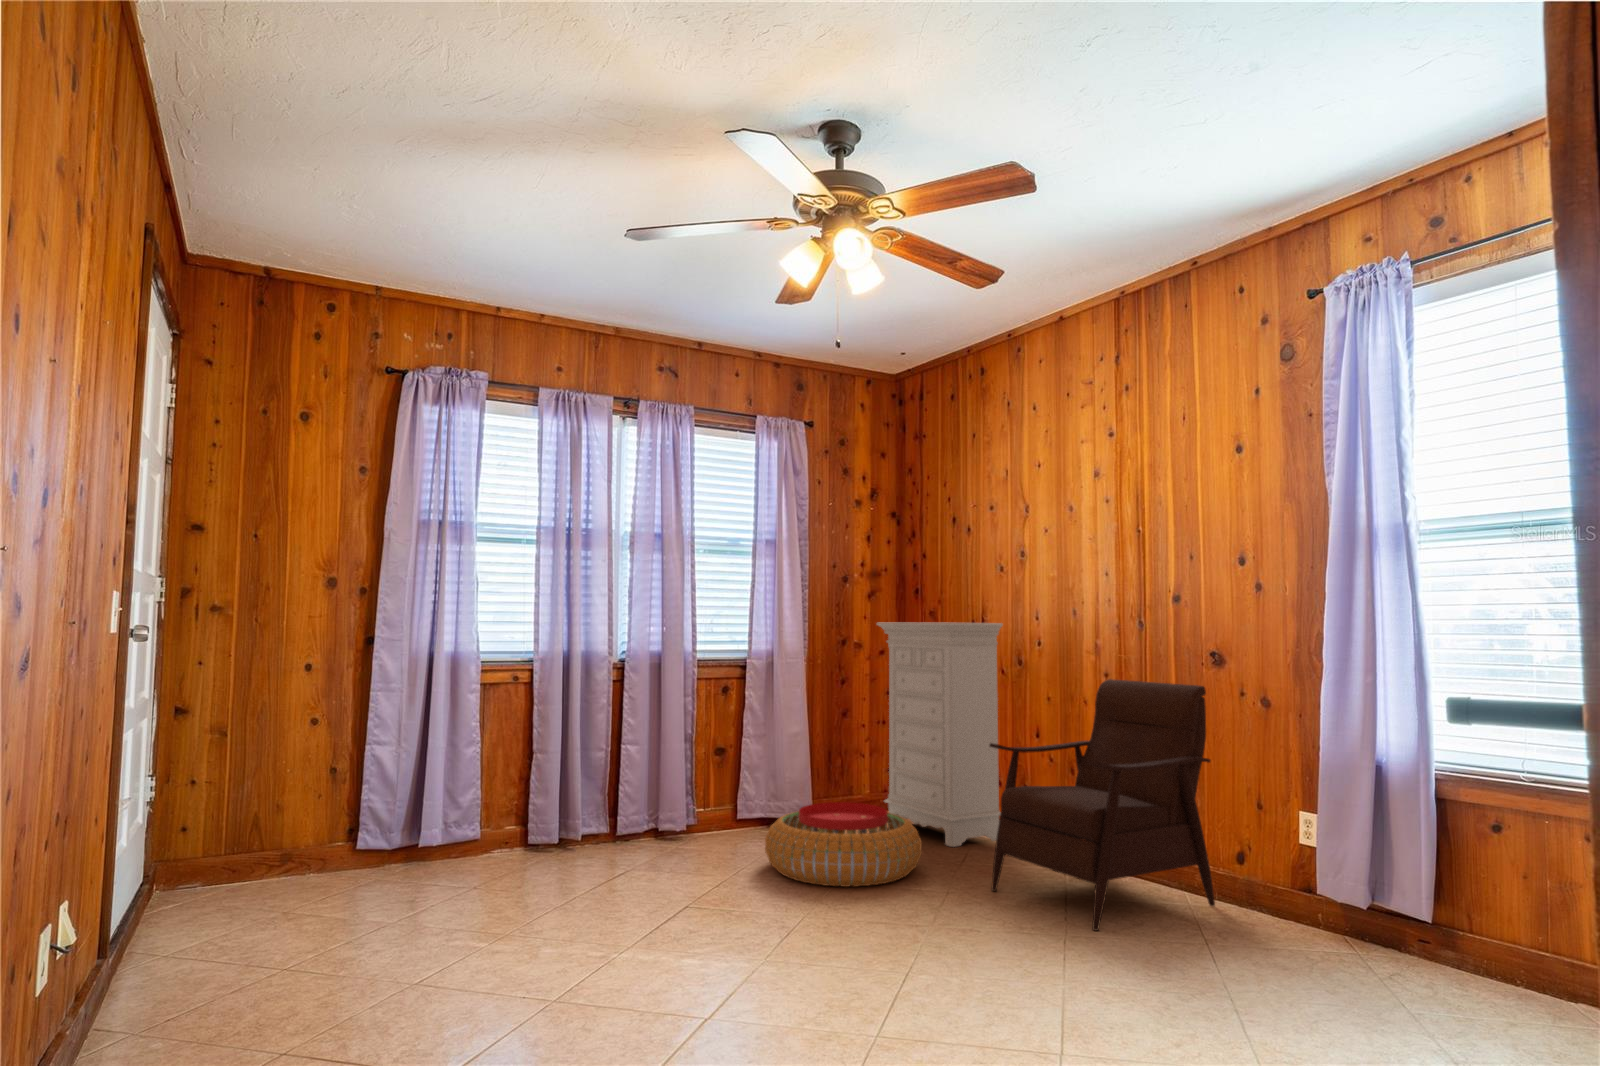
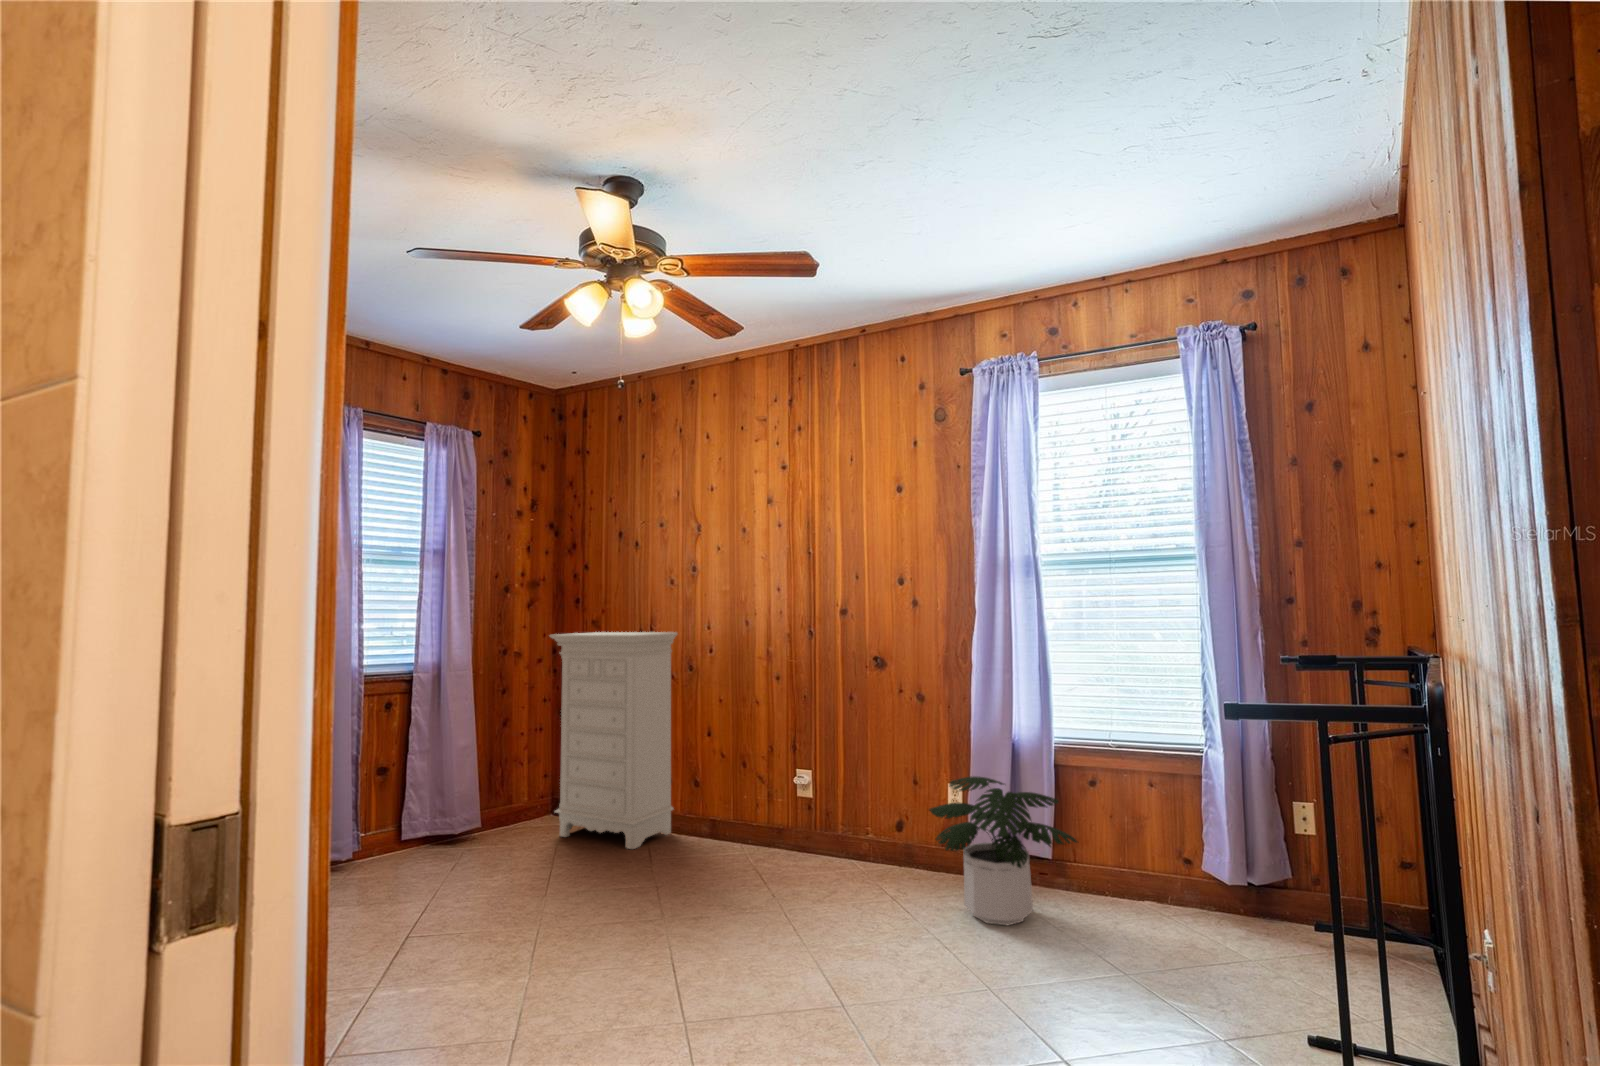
armchair: present [989,679,1215,931] -> none [695,681,878,919]
pouf: present [765,802,922,887] -> none [450,826,623,928]
potted plant: none [1238,802,1435,985] -> present [929,776,1077,925]

